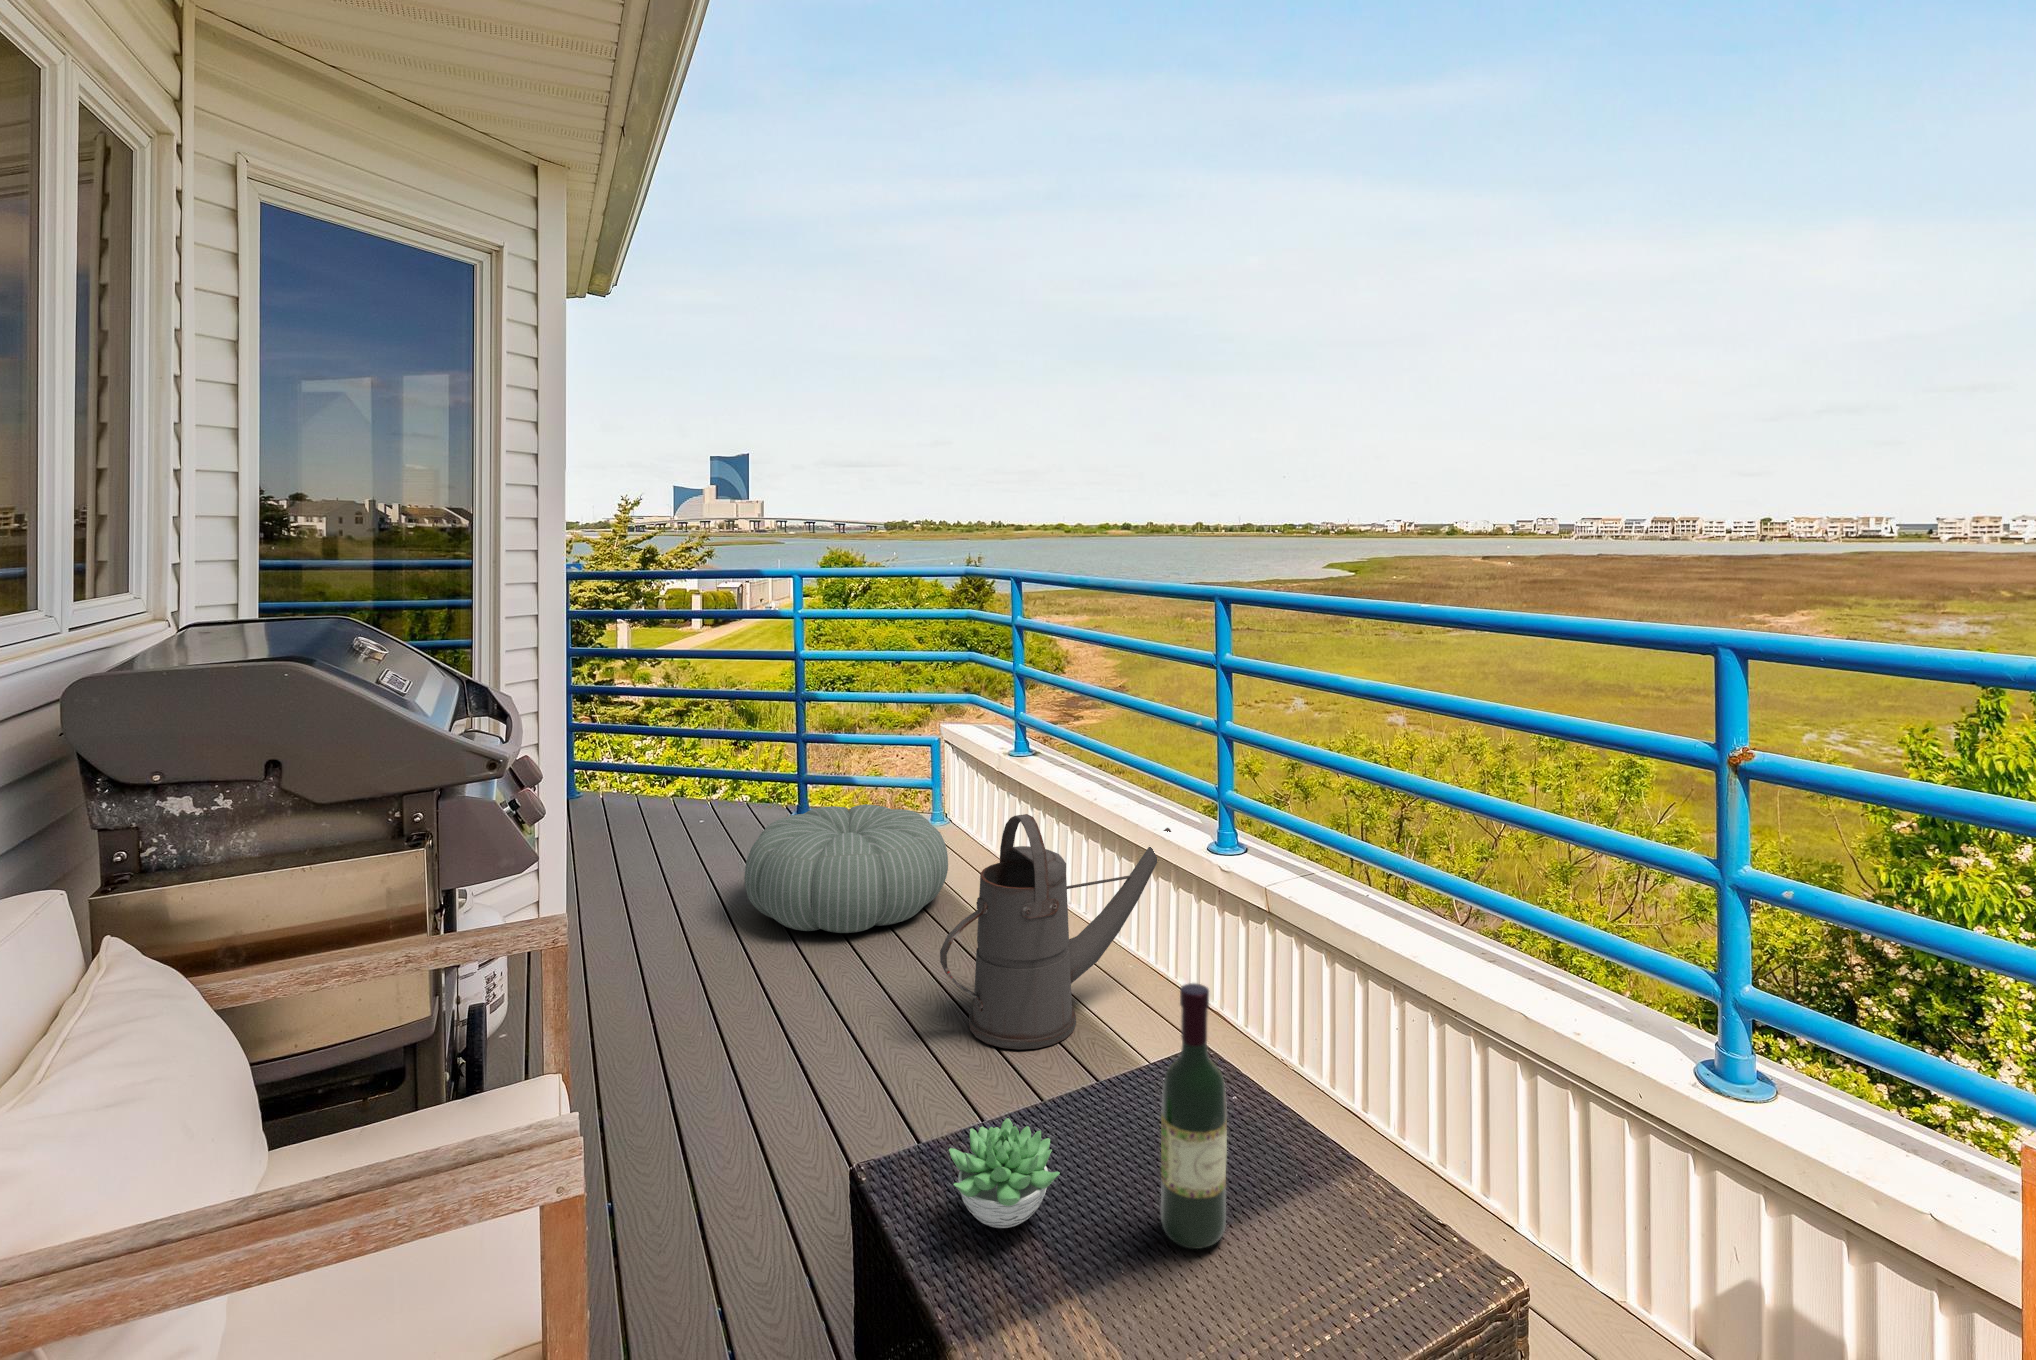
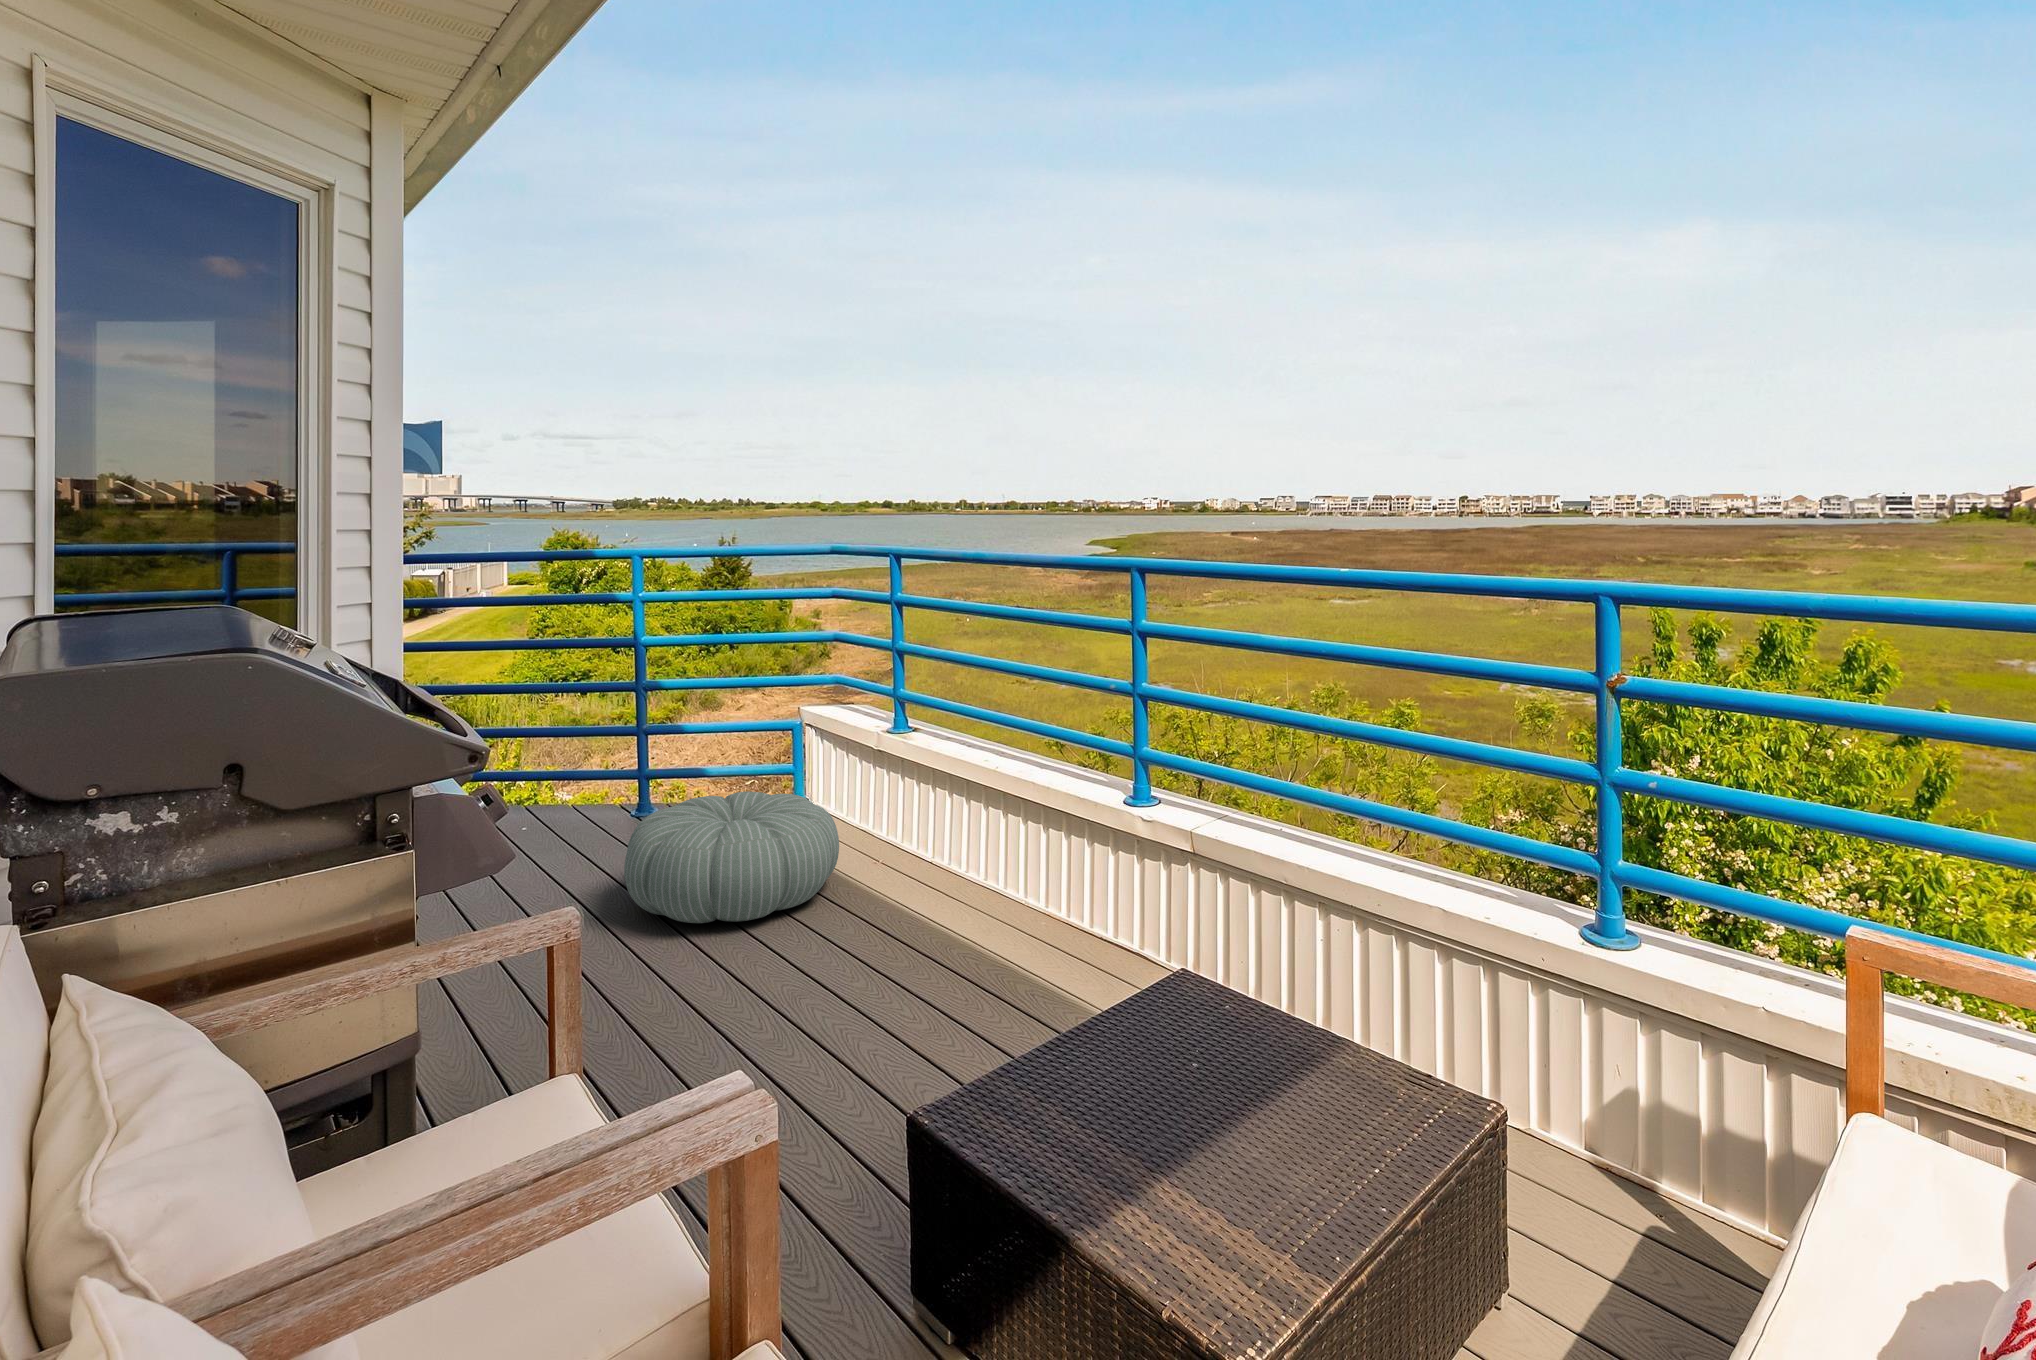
watering can: present [940,814,1171,1049] -> none [884,782,1088,1006]
wine bottle: present [1161,983,1227,1249] -> none [1226,894,1282,1115]
succulent plant: present [949,1118,1060,1228] -> none [1036,1034,1142,1127]

